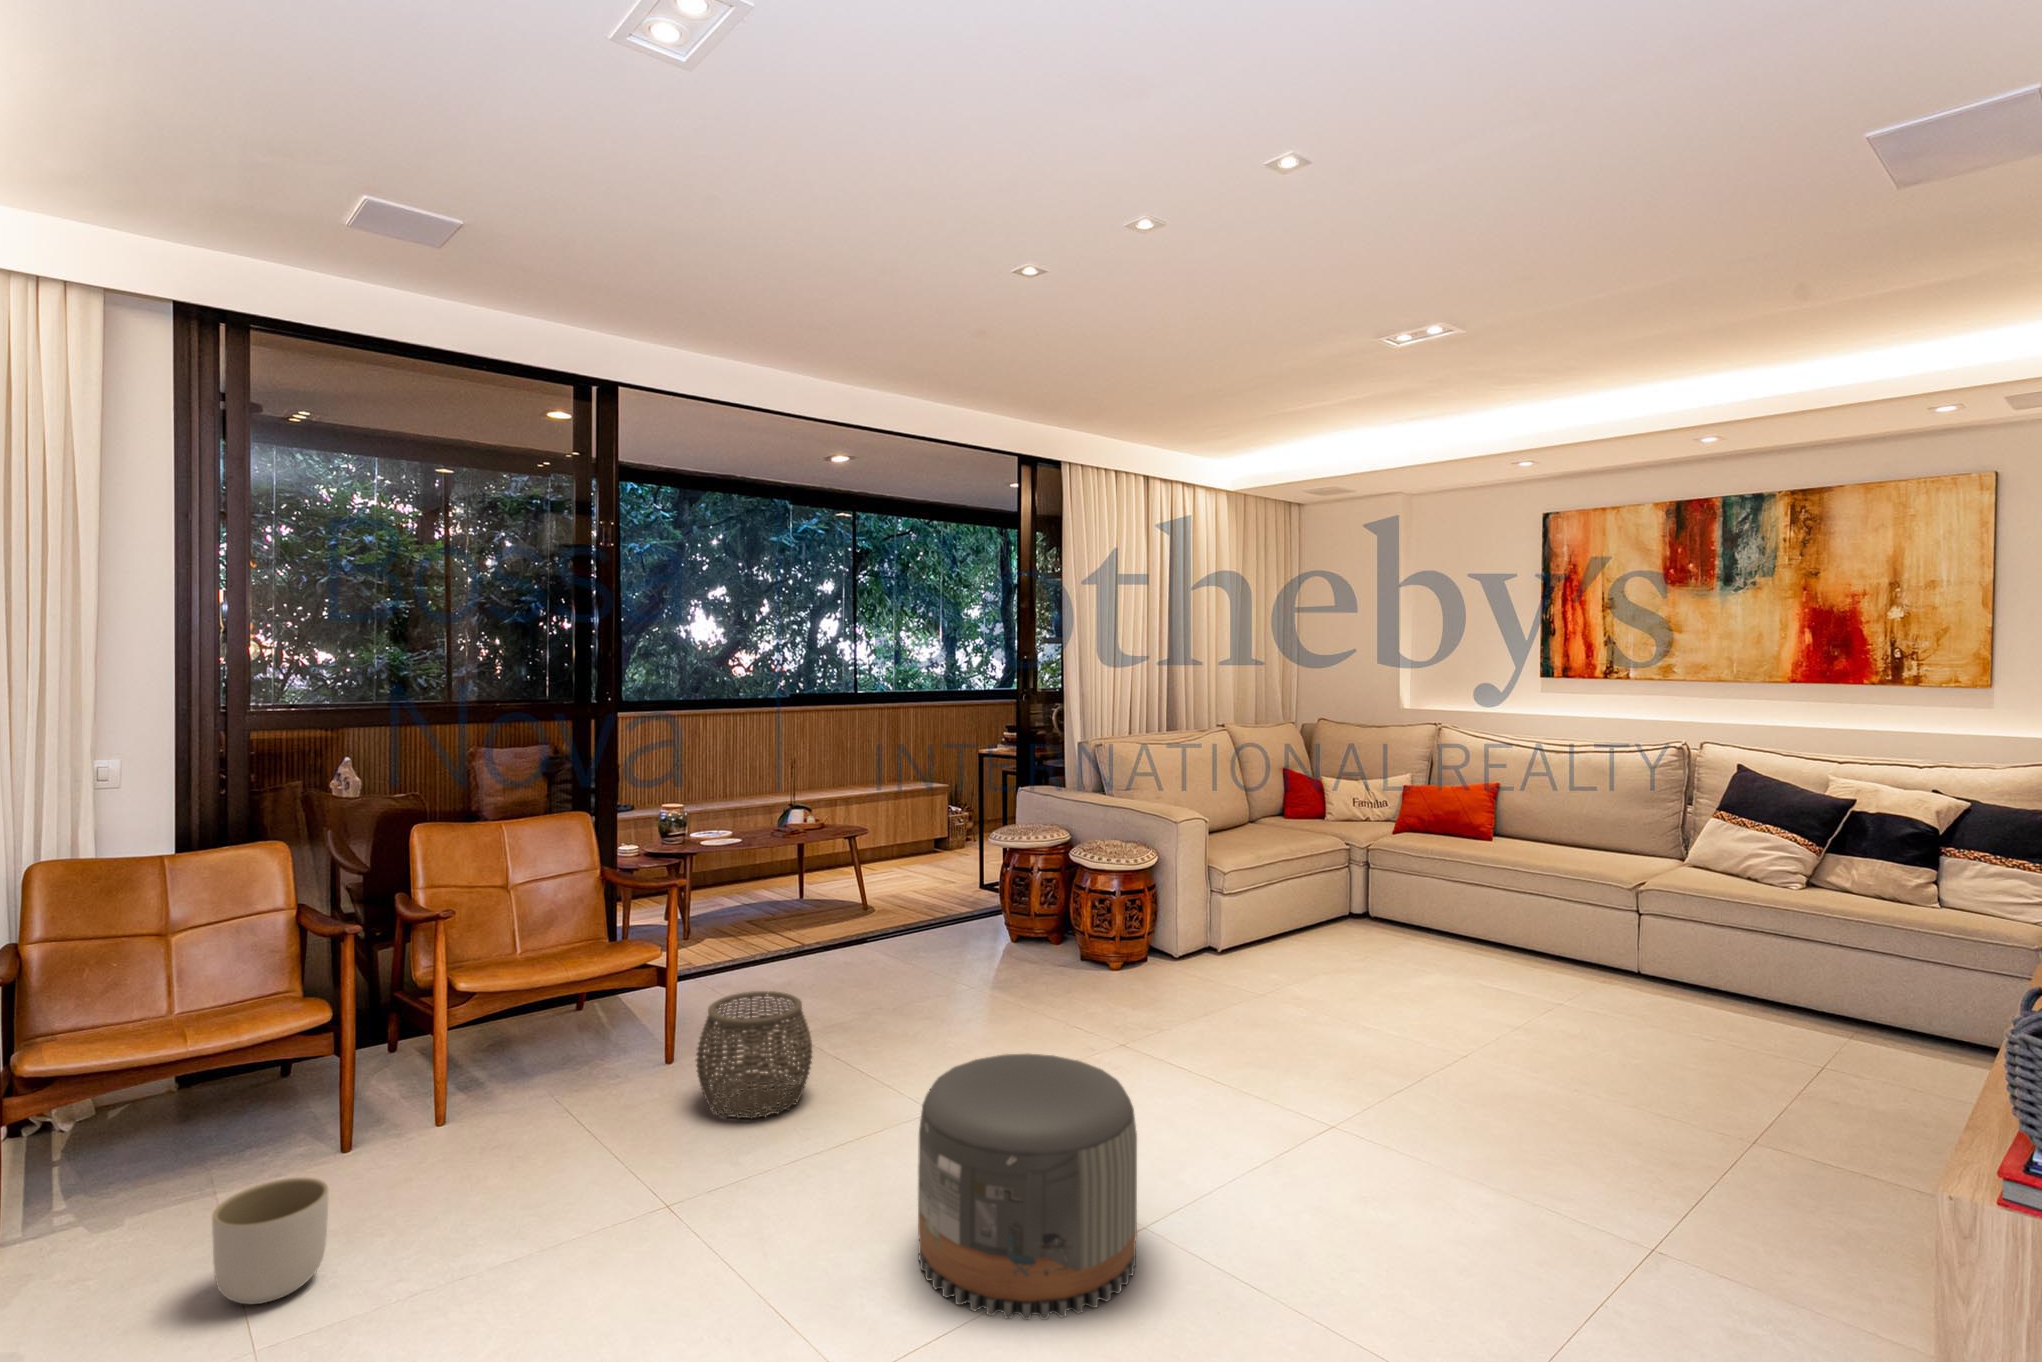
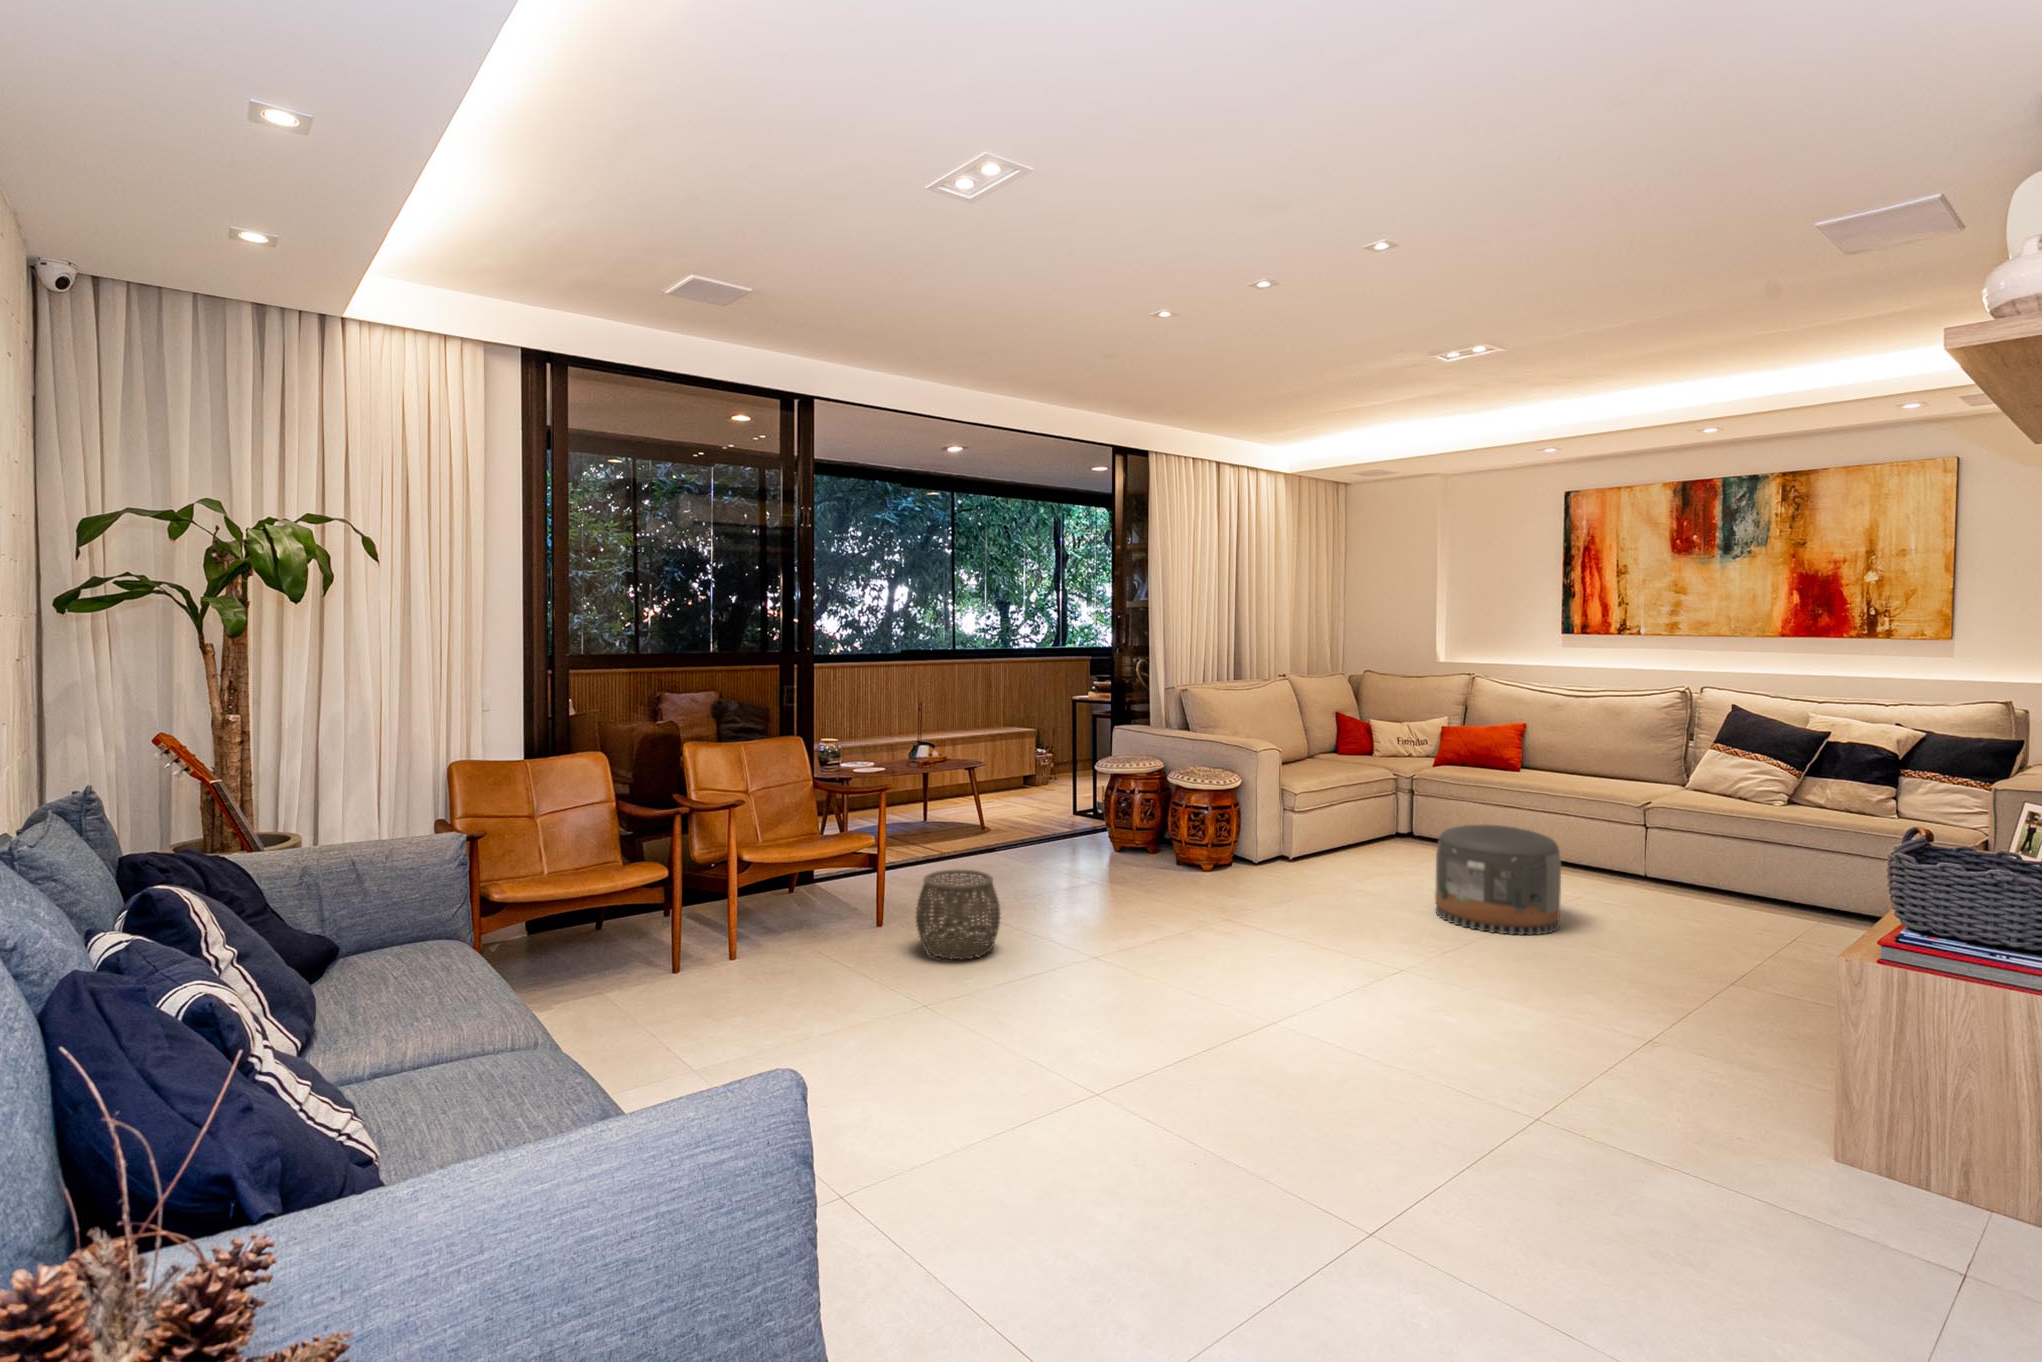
pouf: present [918,1054,1137,1320] -> present [1435,825,1561,935]
planter: present [212,1178,328,1304] -> none [644,975,712,1052]

